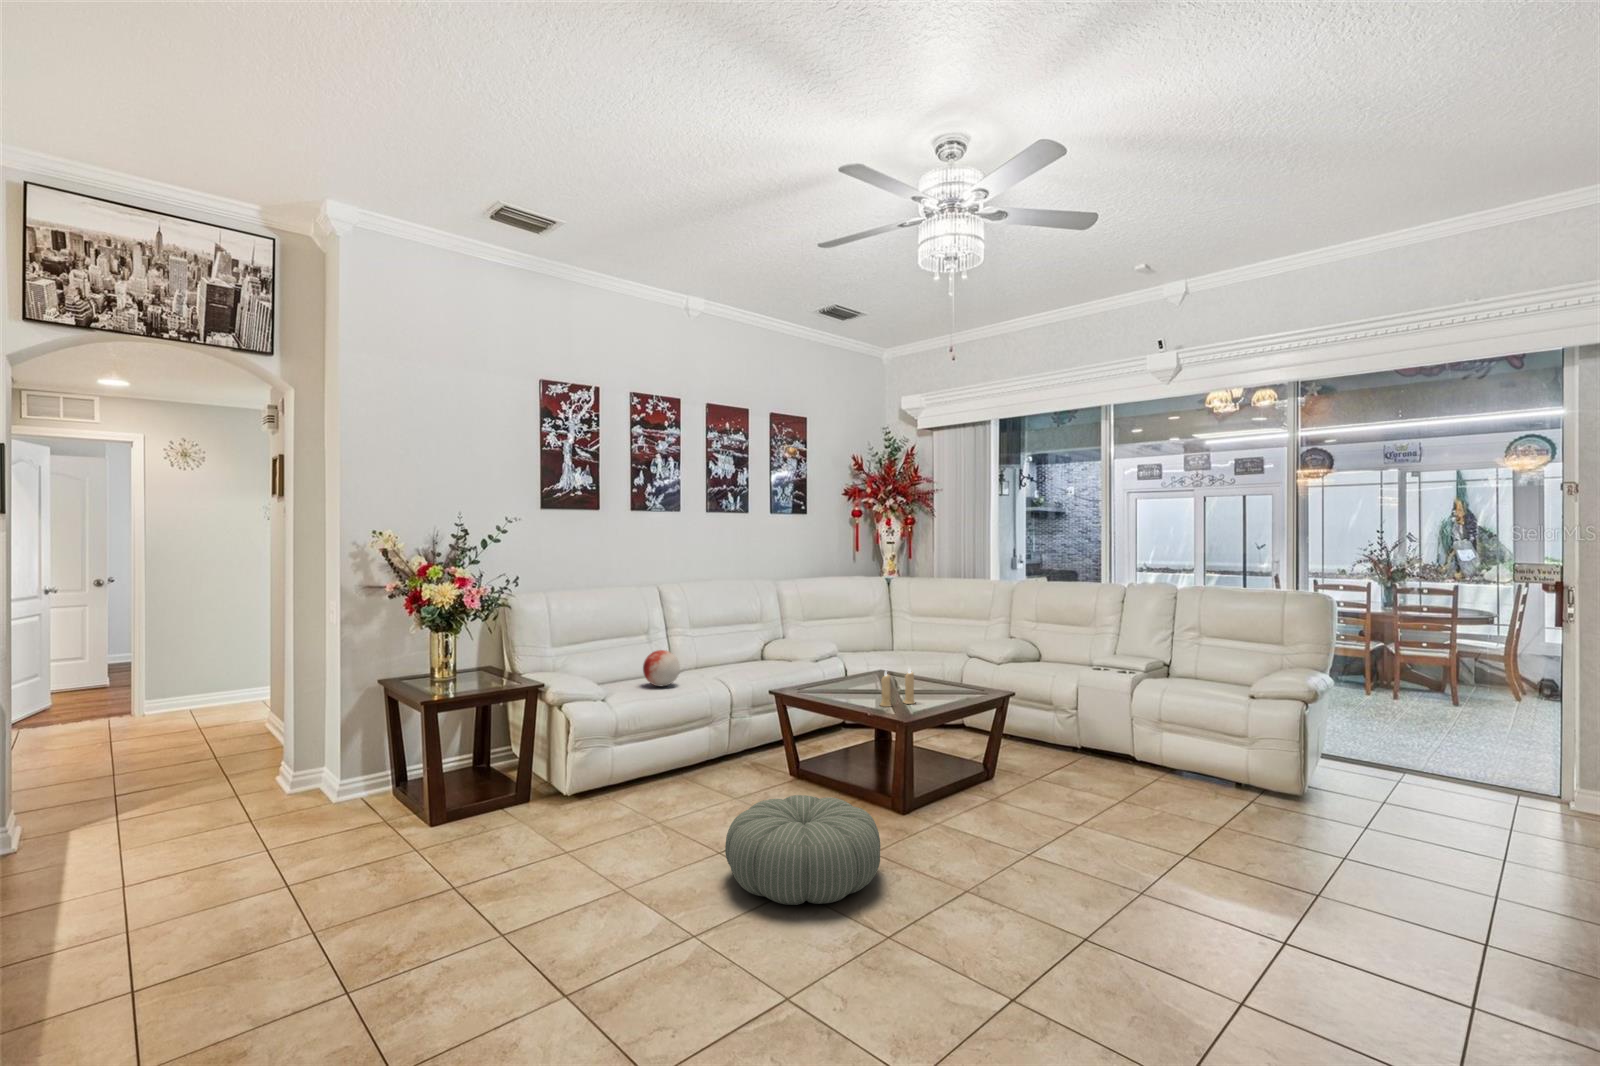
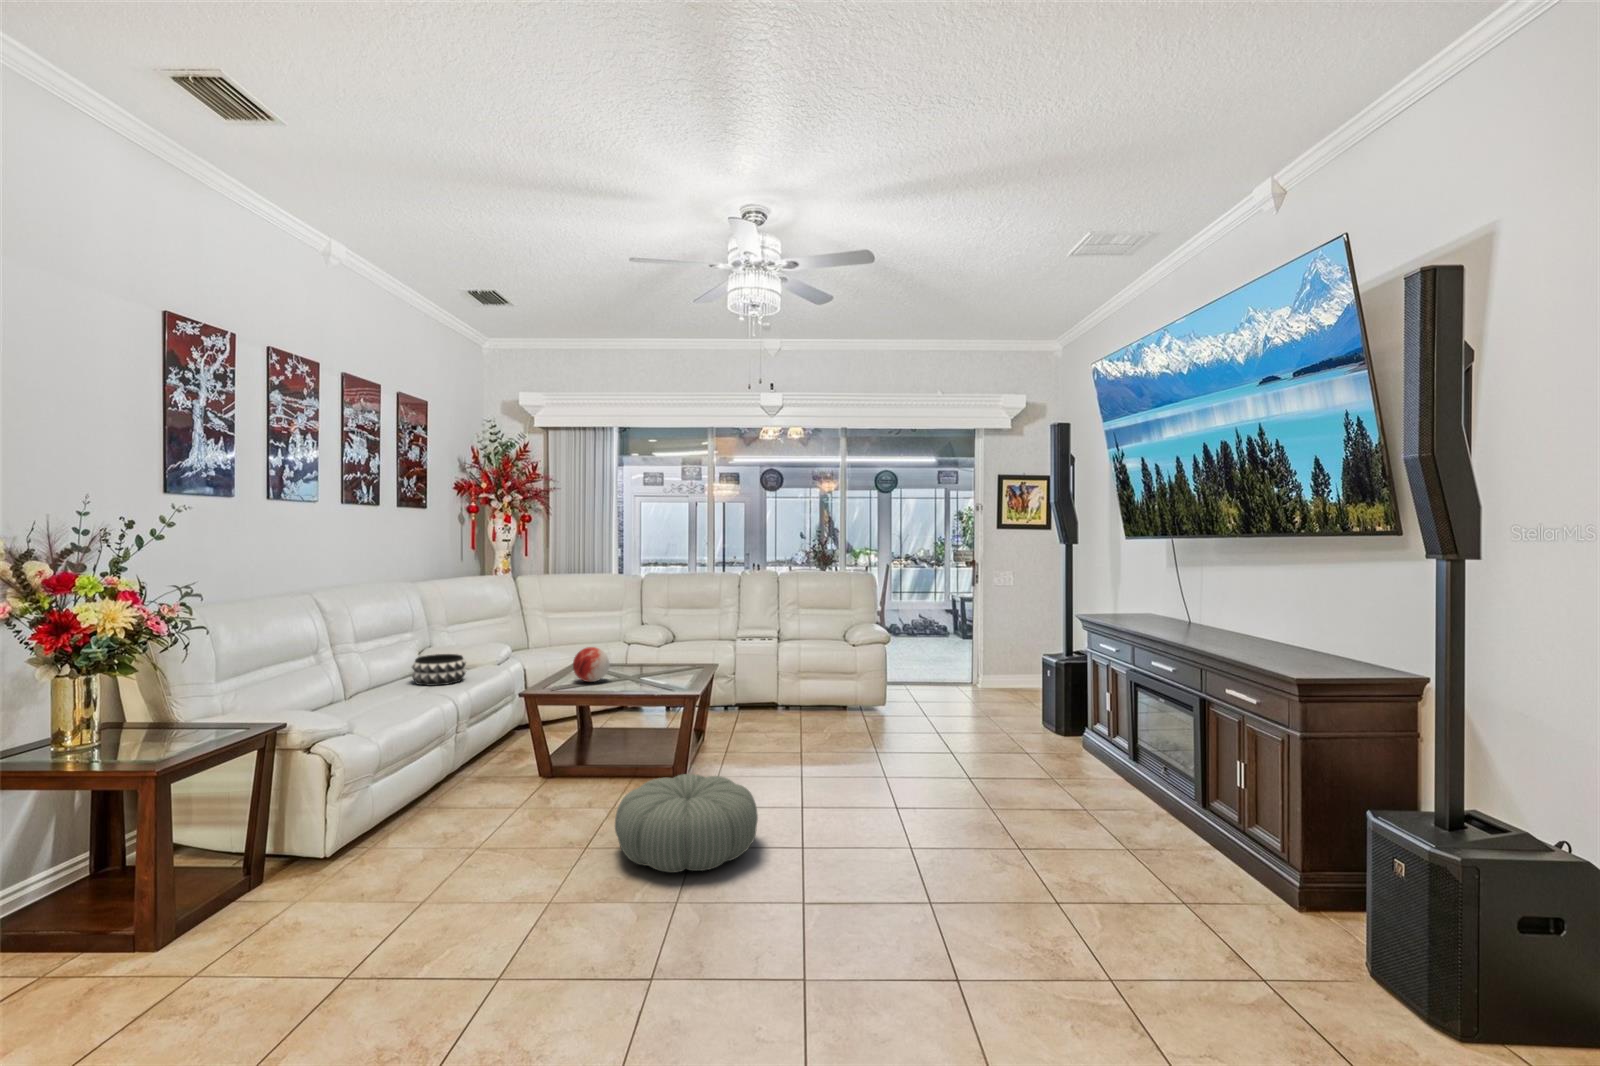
decorative bowl: none [723,646,768,673] -> present [412,654,466,686]
decorative orb: present [643,650,680,686] -> present [573,647,610,682]
candle: present [880,670,915,707] -> none [646,653,670,692]

